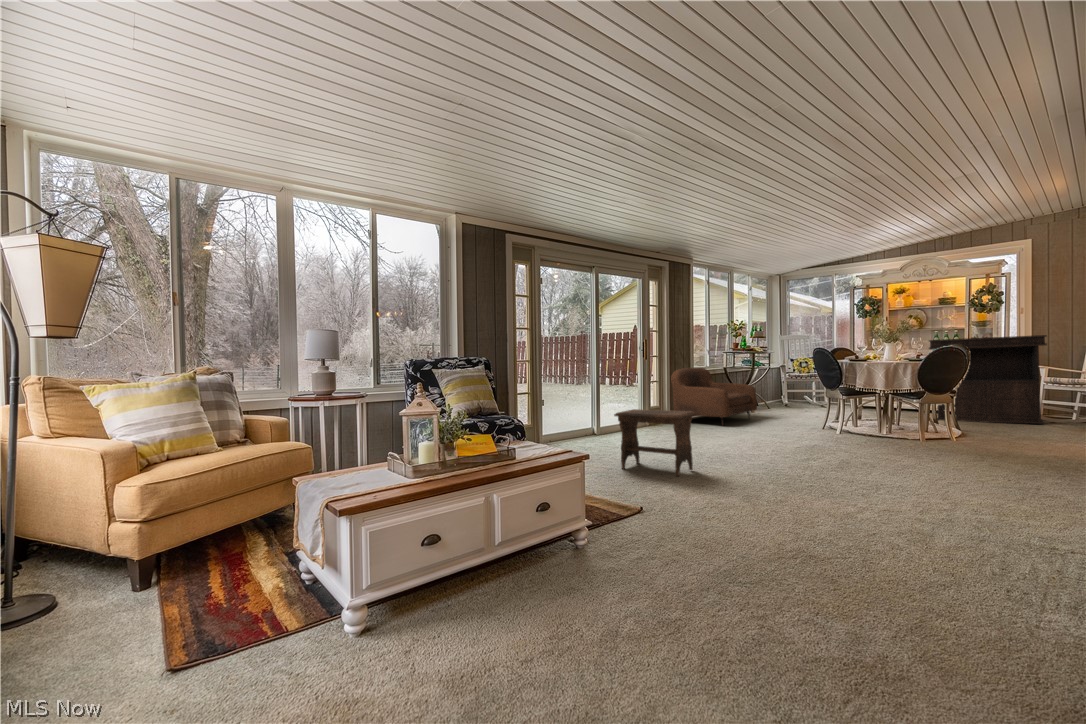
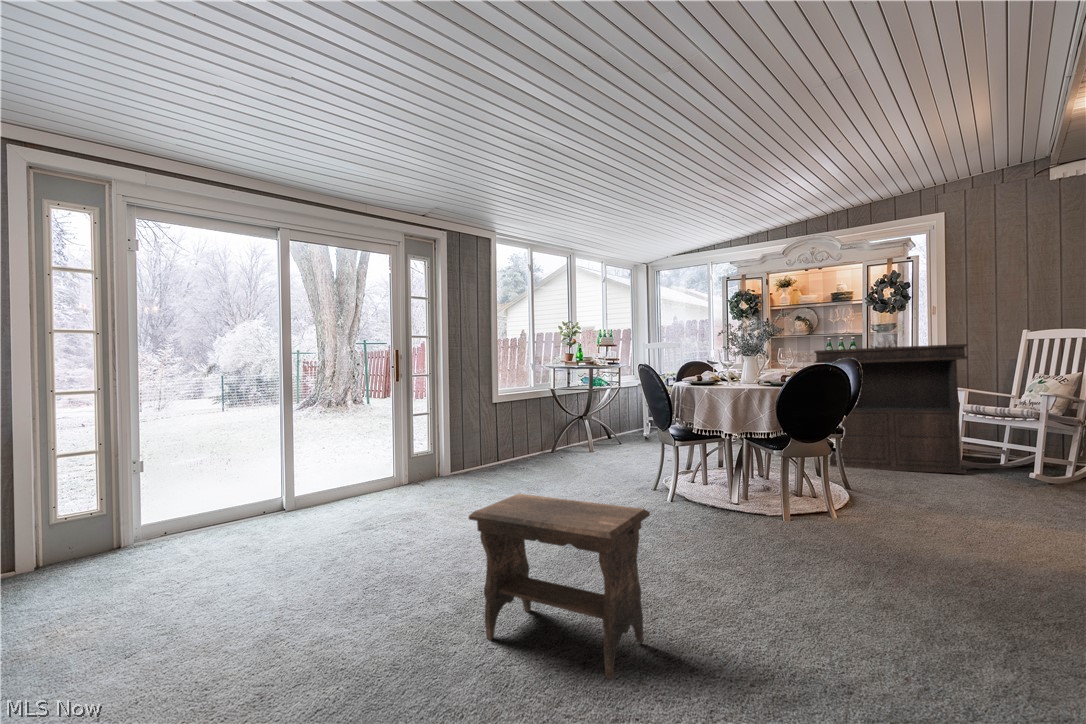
armchair: present [671,367,757,425] -> none [449,391,579,484]
footstool: present [614,409,696,476] -> present [469,494,650,679]

